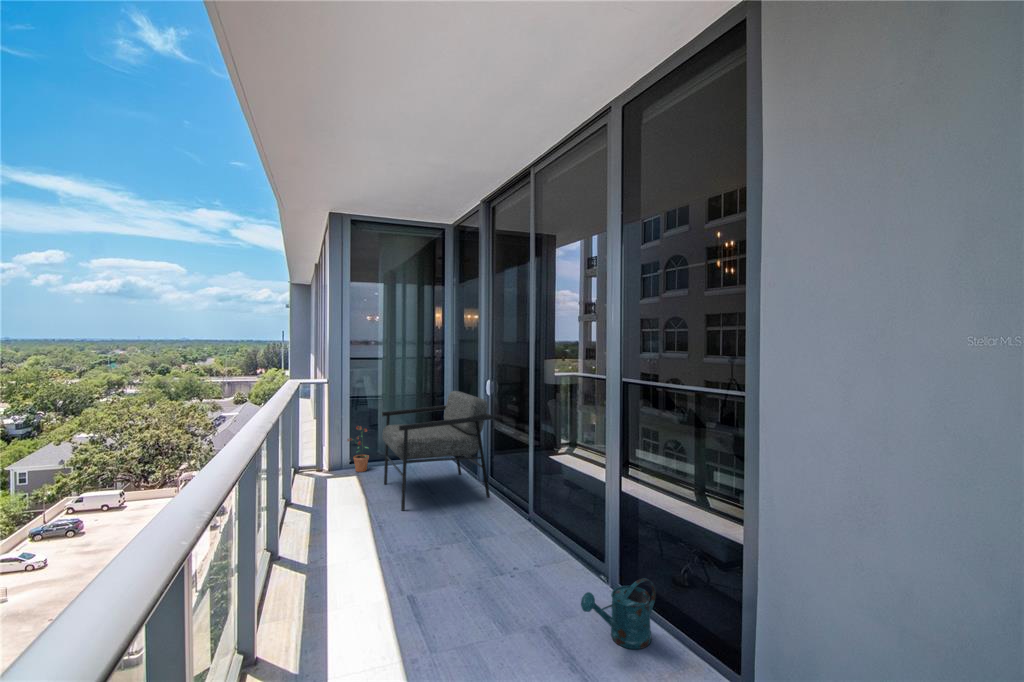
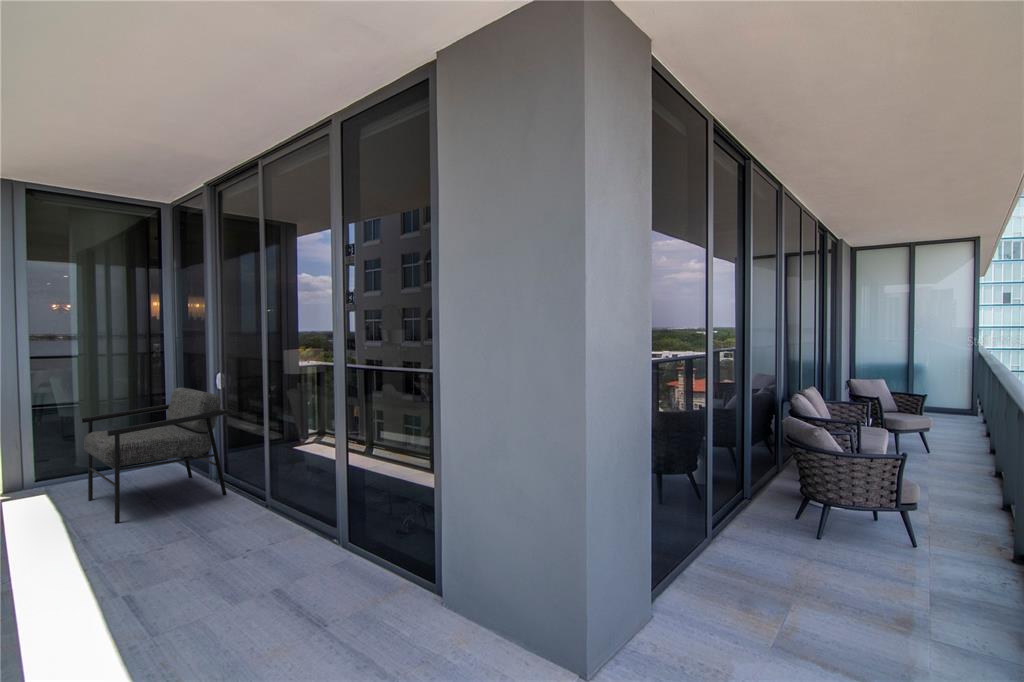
potted plant: present [348,426,369,472] -> none [28,437,65,492]
watering can: present [581,578,656,649] -> none [308,531,375,588]

